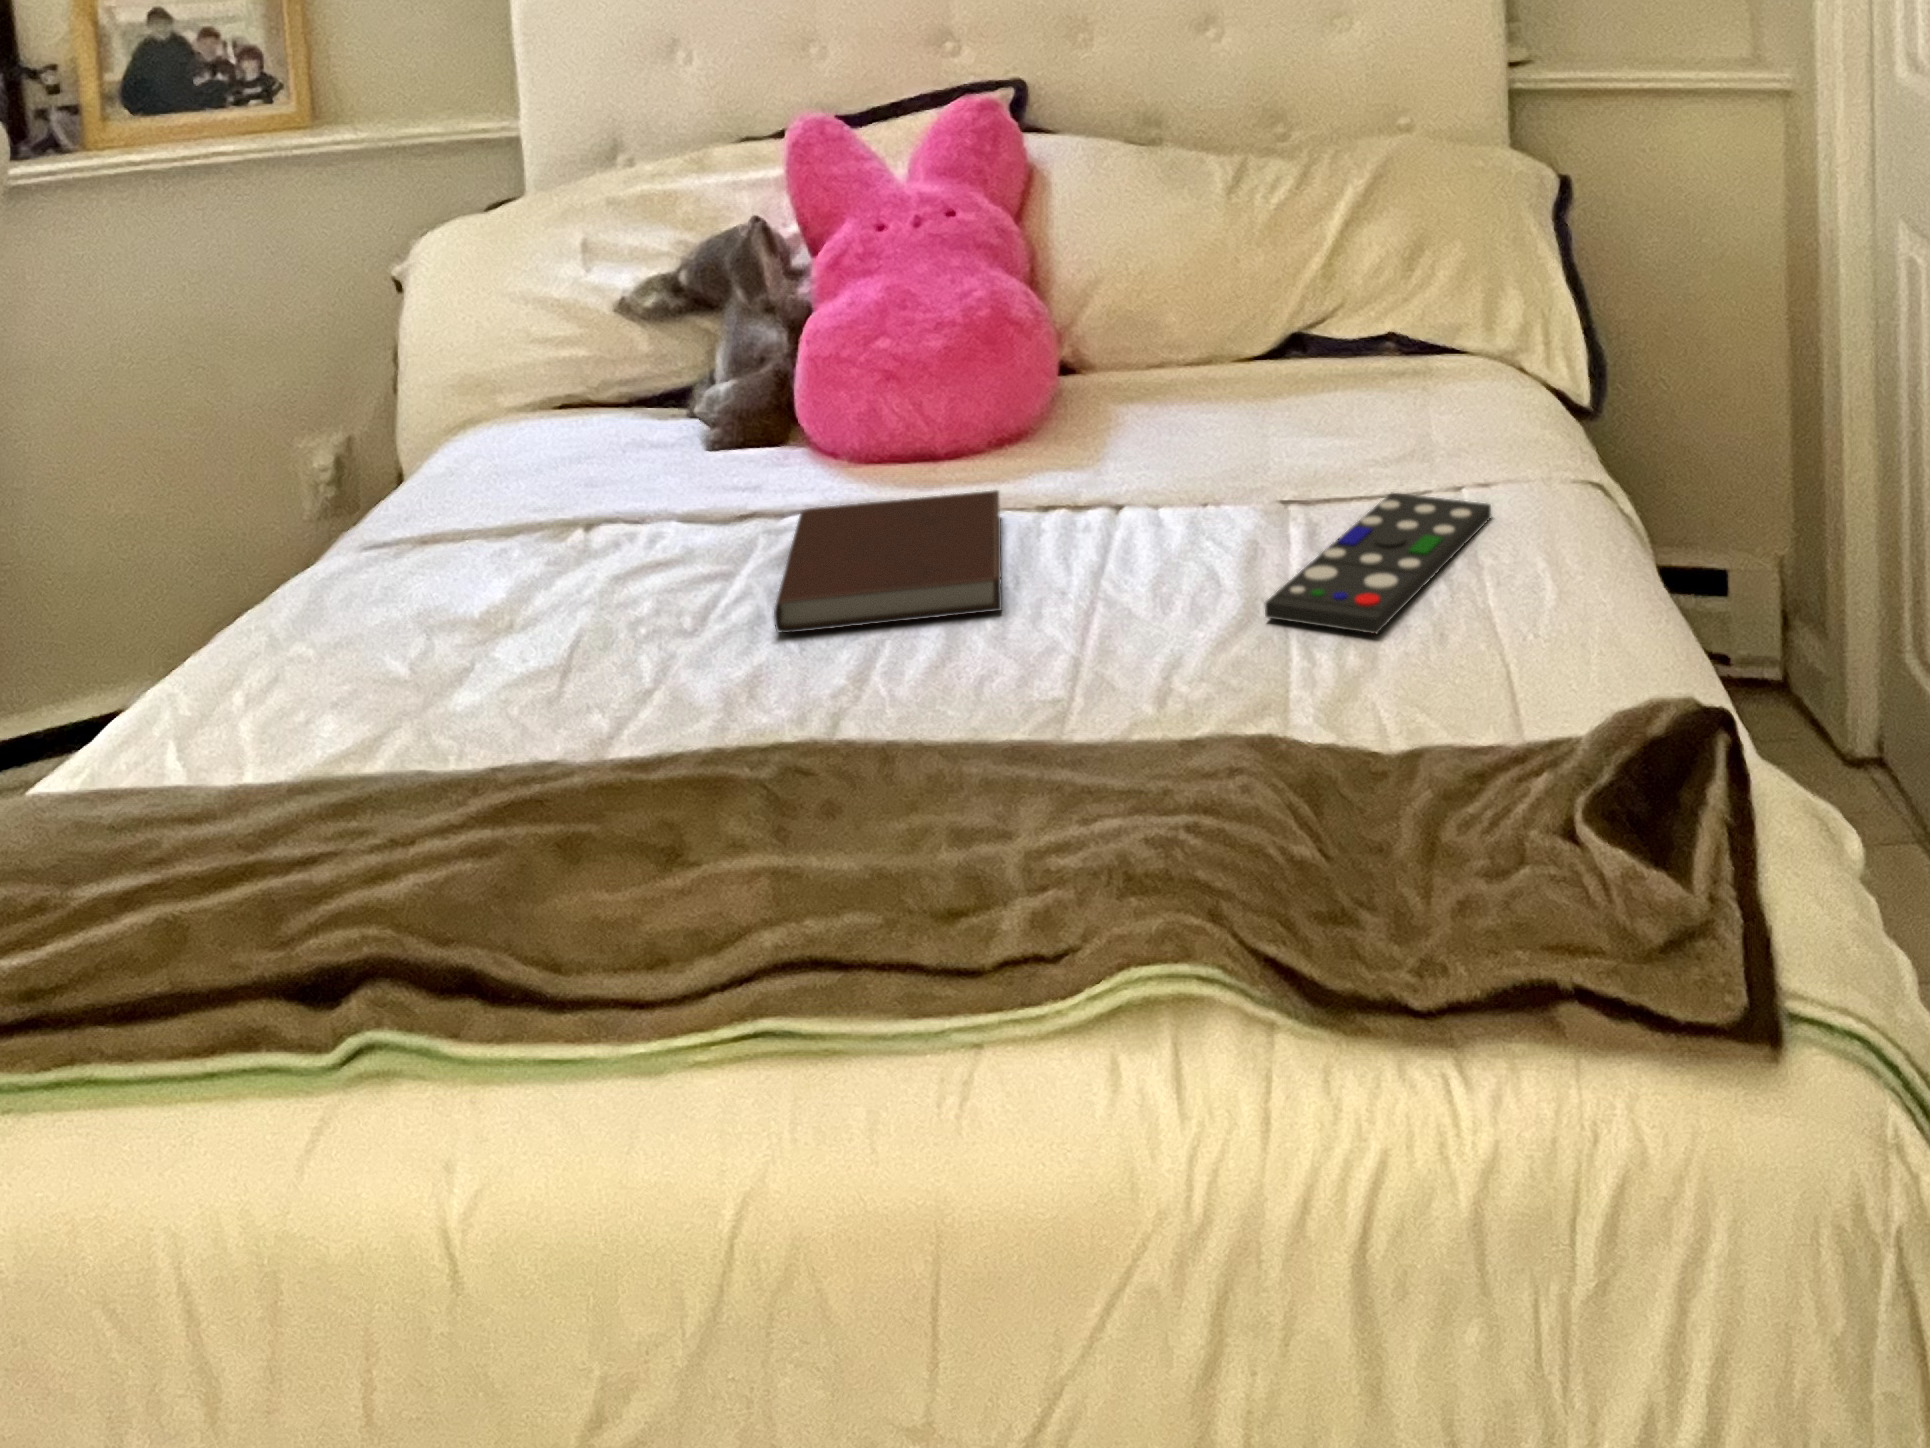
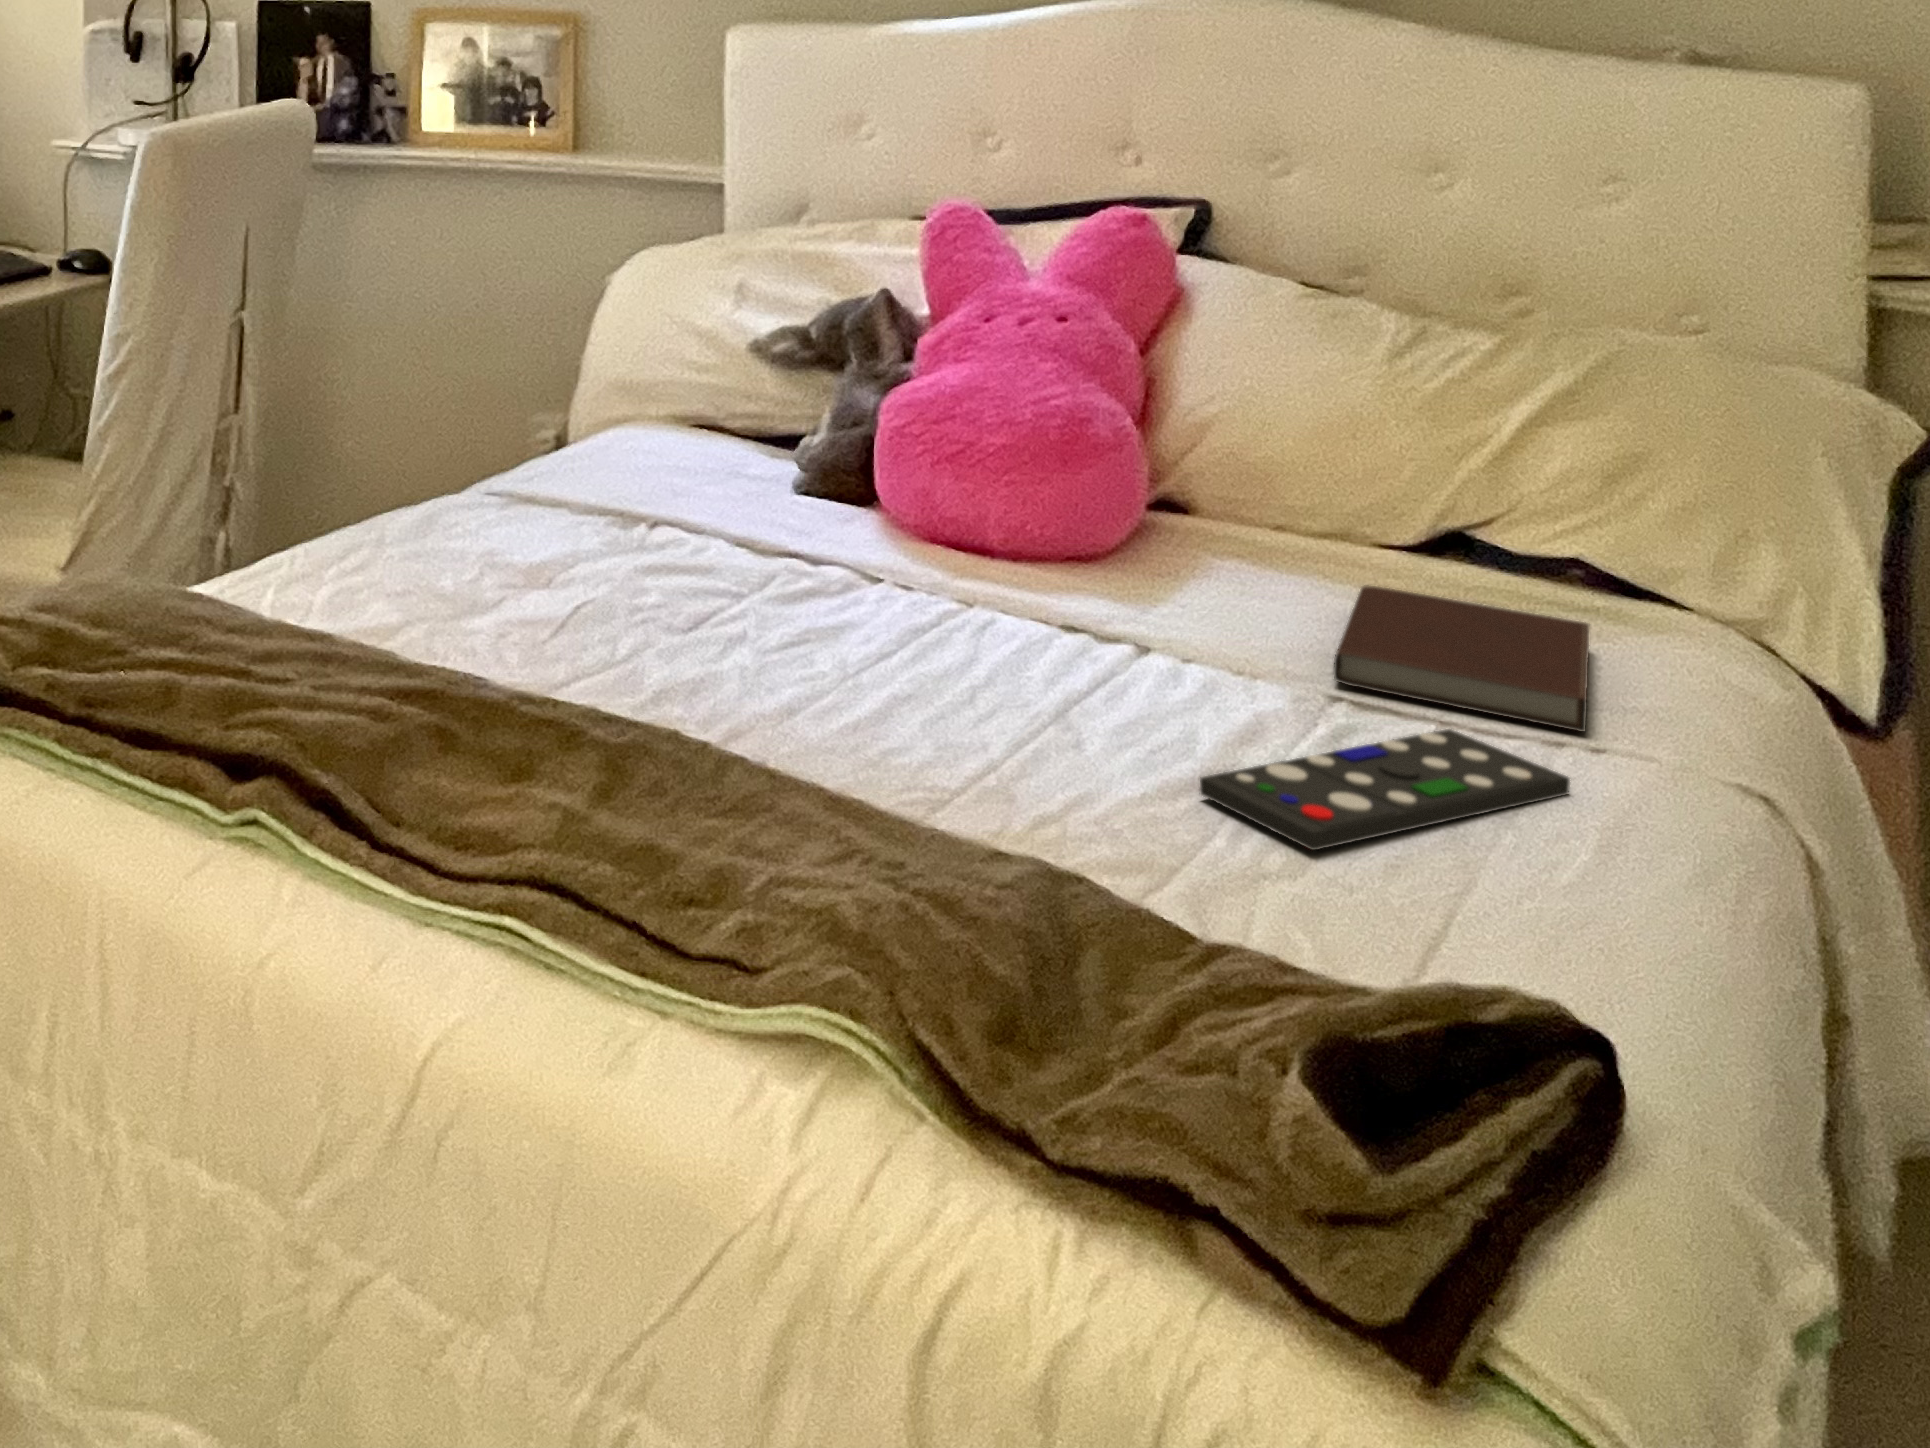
notebook: present [774,490,1002,633] -> present [1333,585,1589,732]

